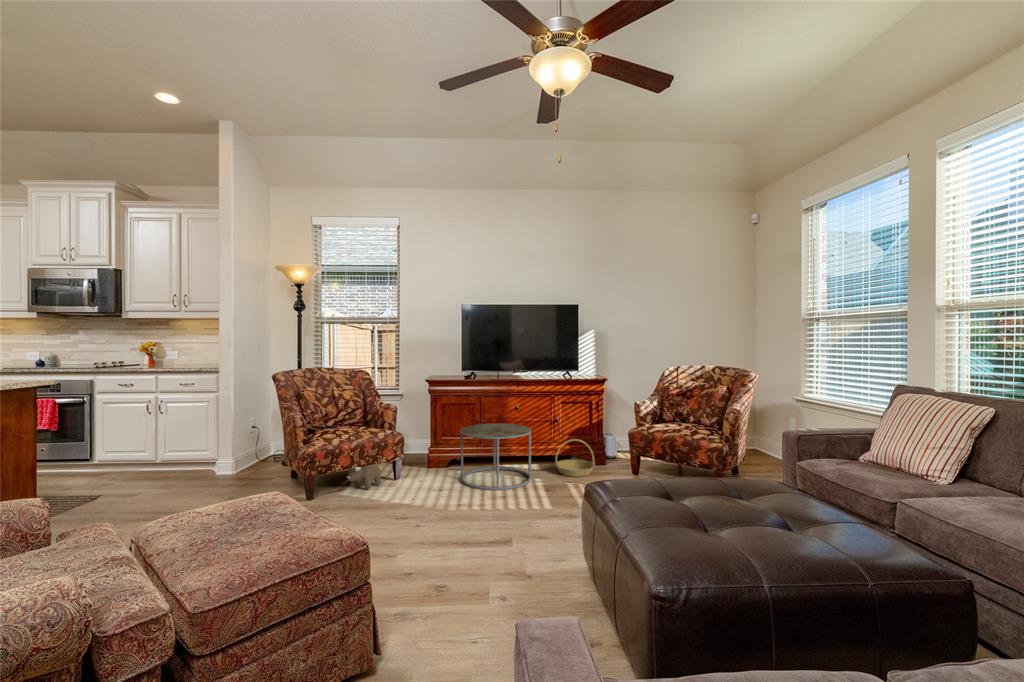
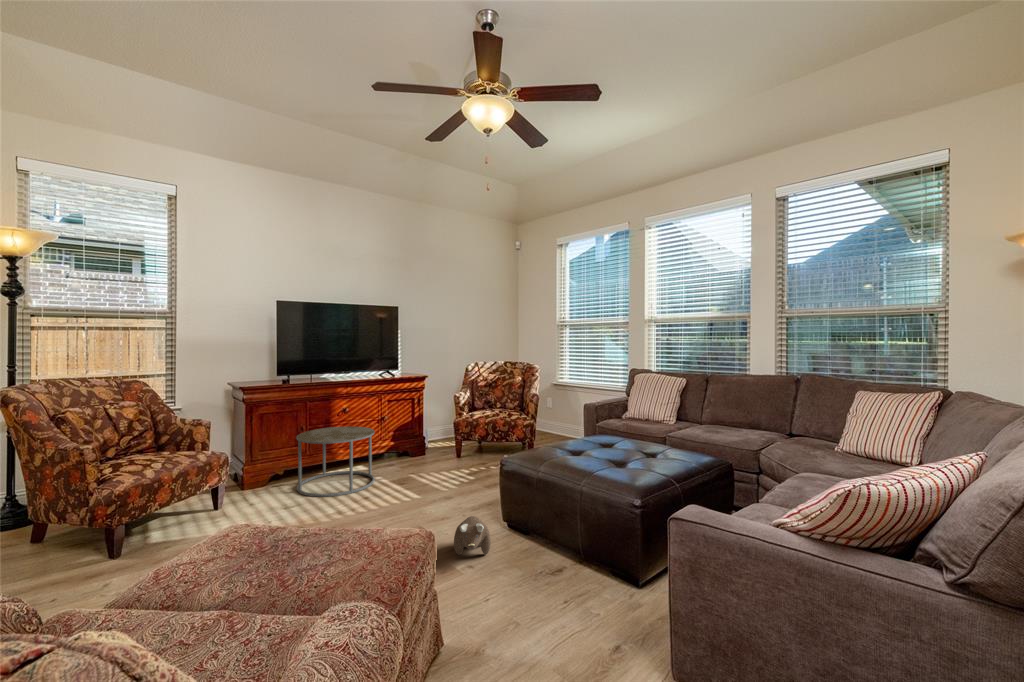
basket: present [555,439,595,477] -> none [387,433,424,468]
plush toy: present [347,464,381,490] -> present [454,516,491,555]

